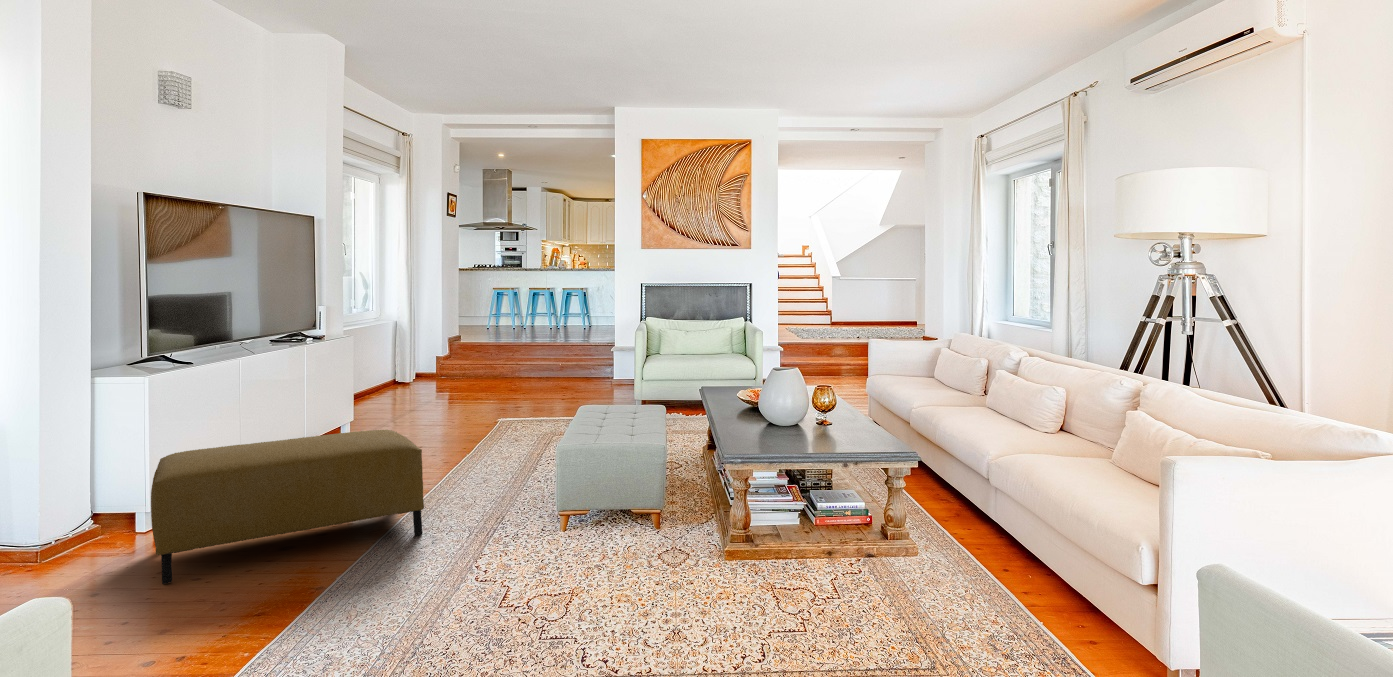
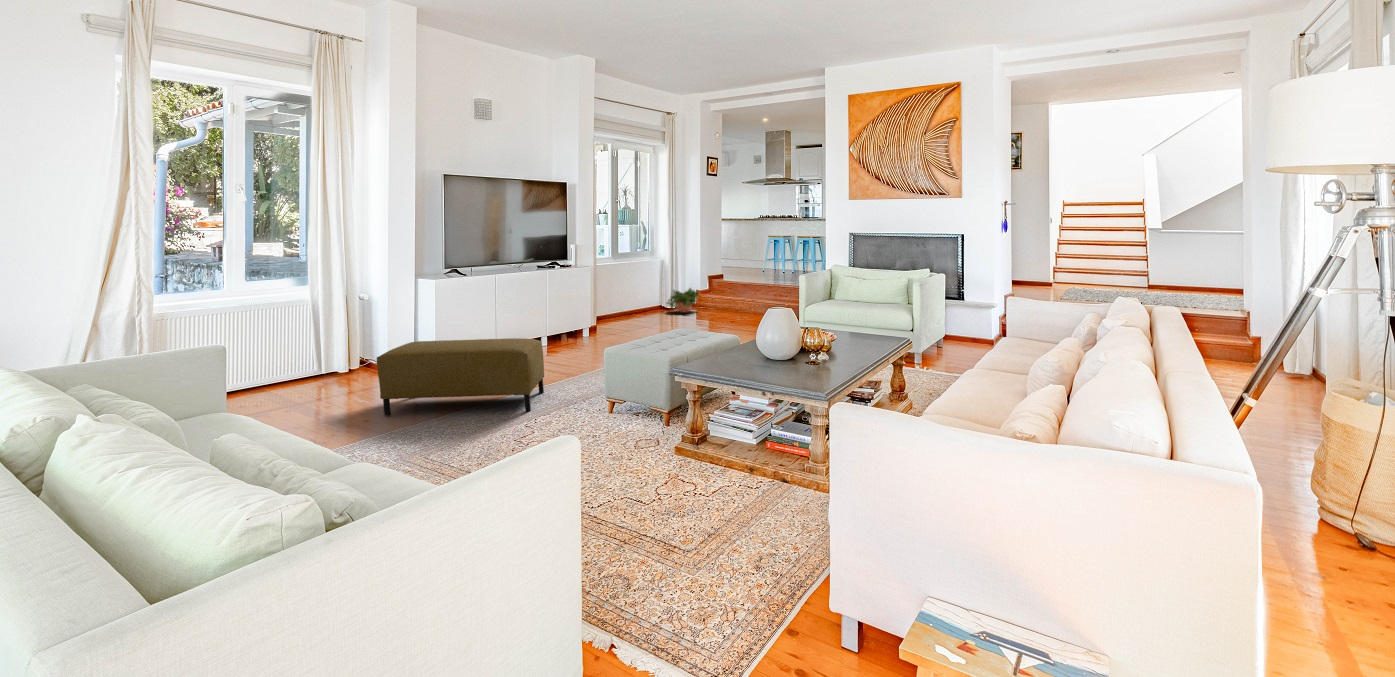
potted plant: none [408,353,454,386] -> present [667,288,699,312]

